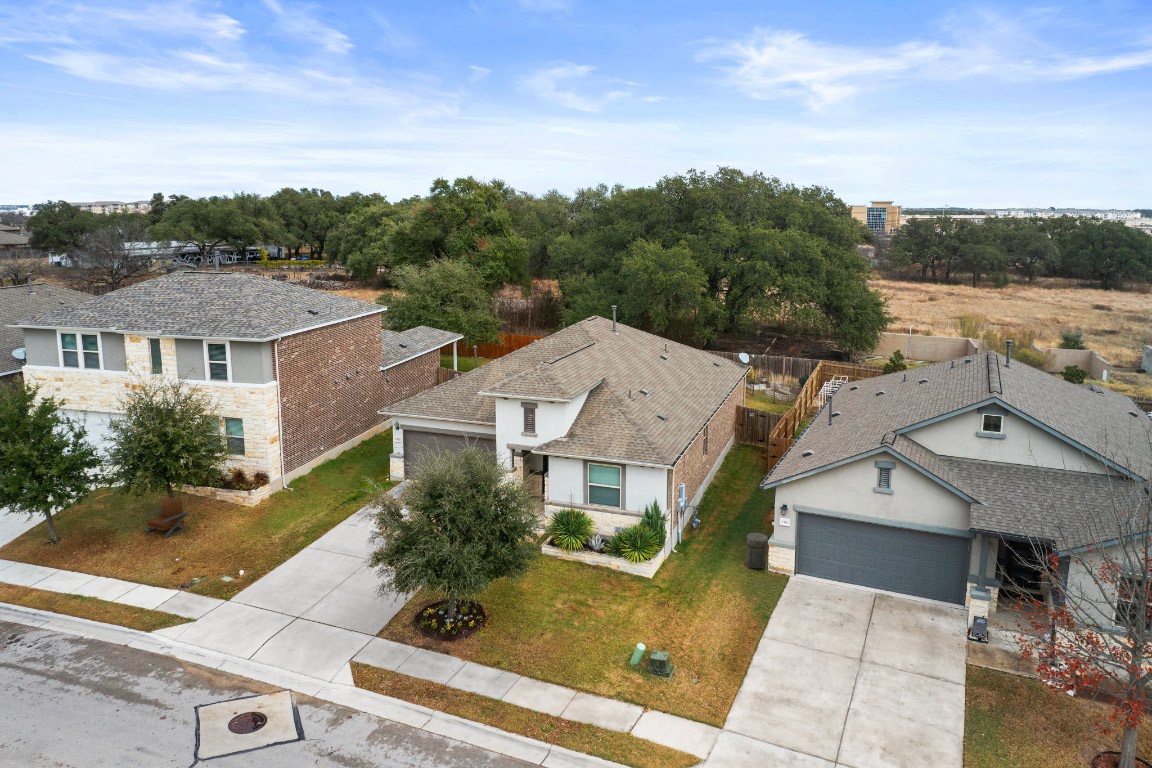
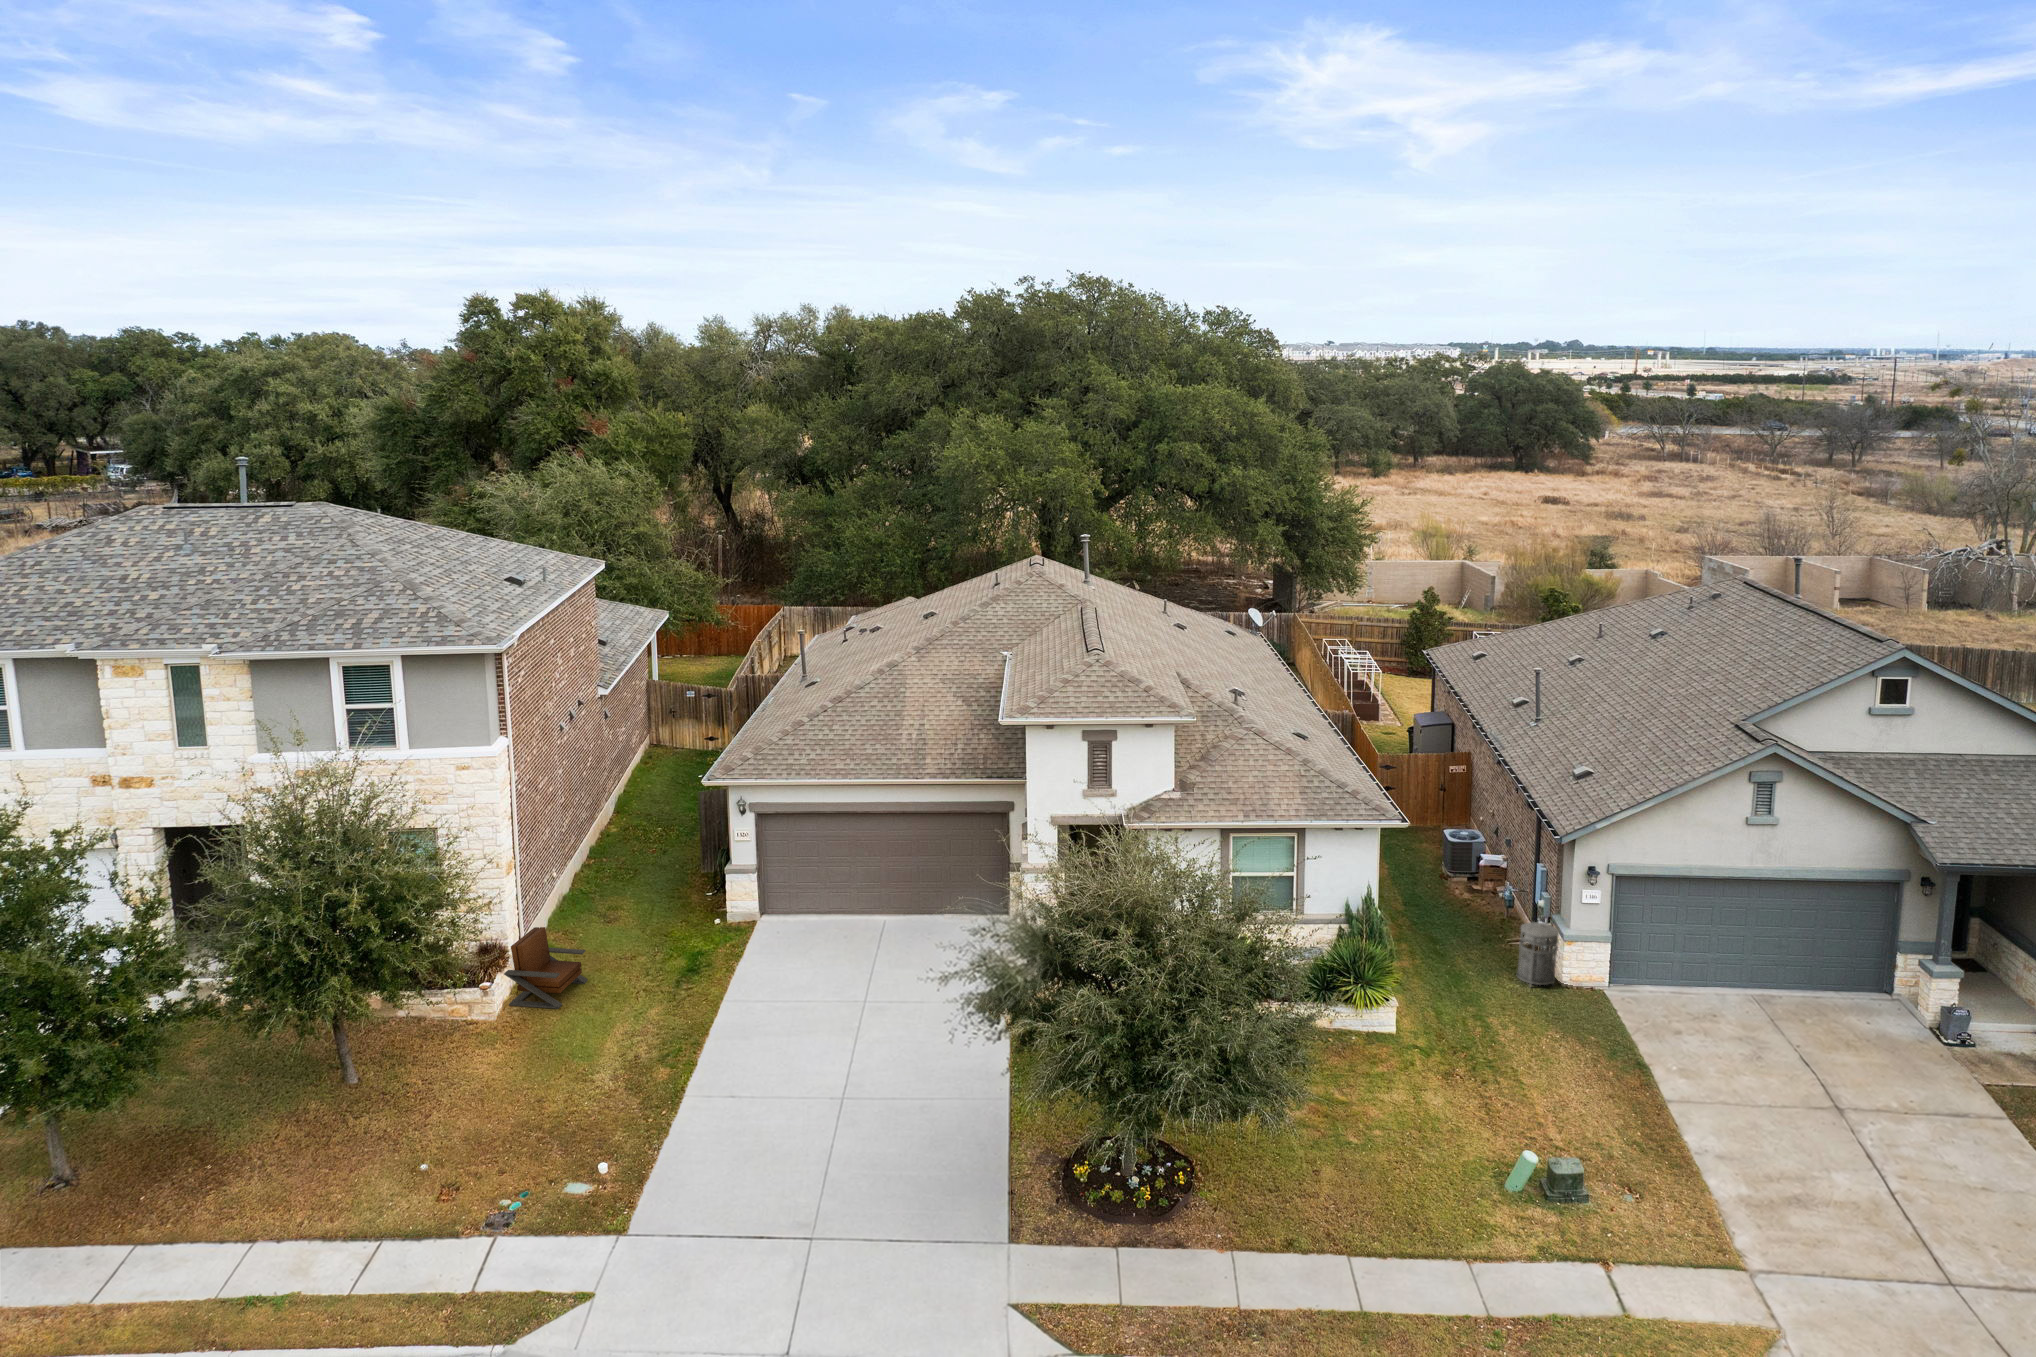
lounge chair: present [143,497,189,538] -> present [504,927,588,1009]

